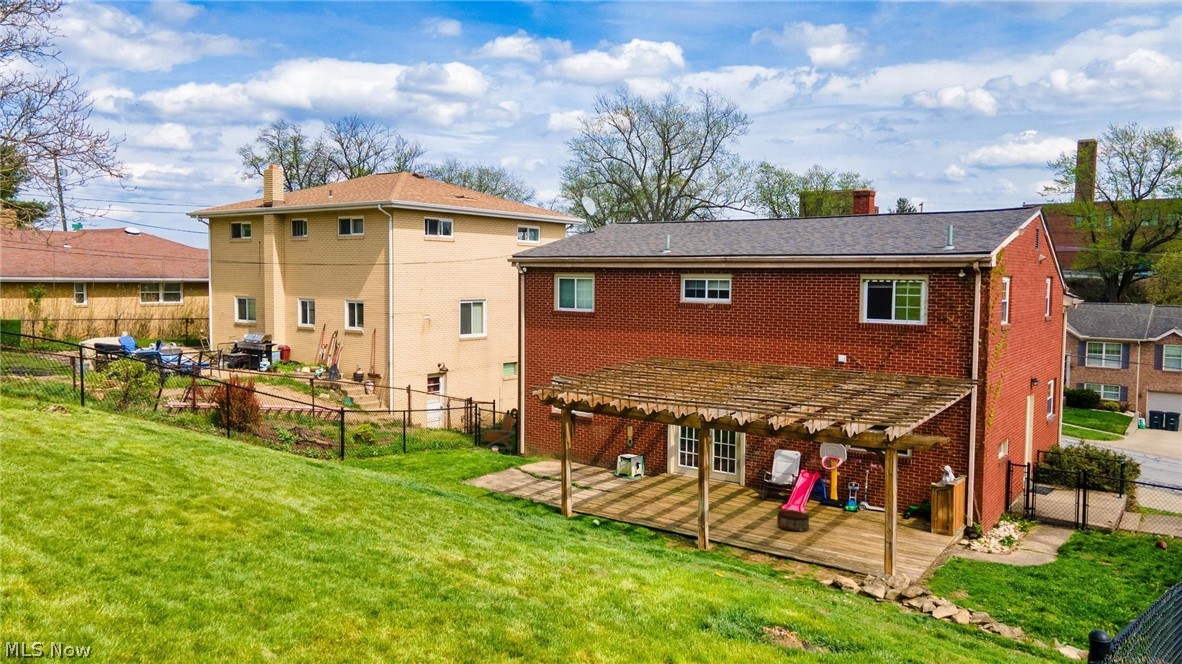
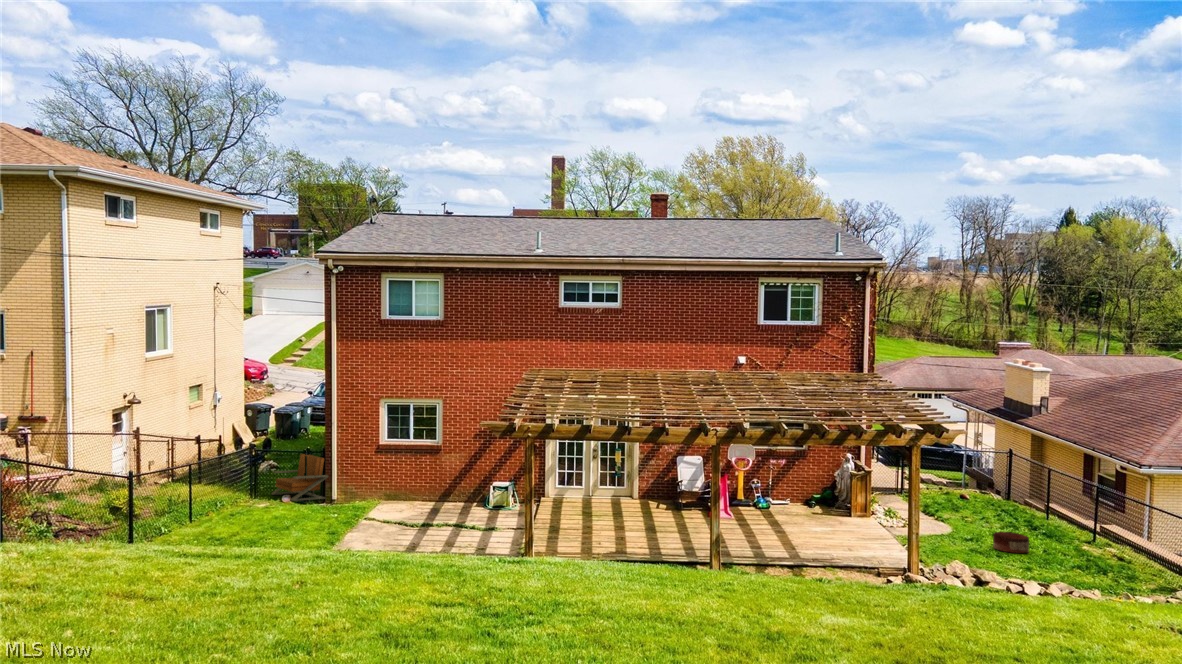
pouf: present [777,510,809,531] -> present [993,532,1029,553]

